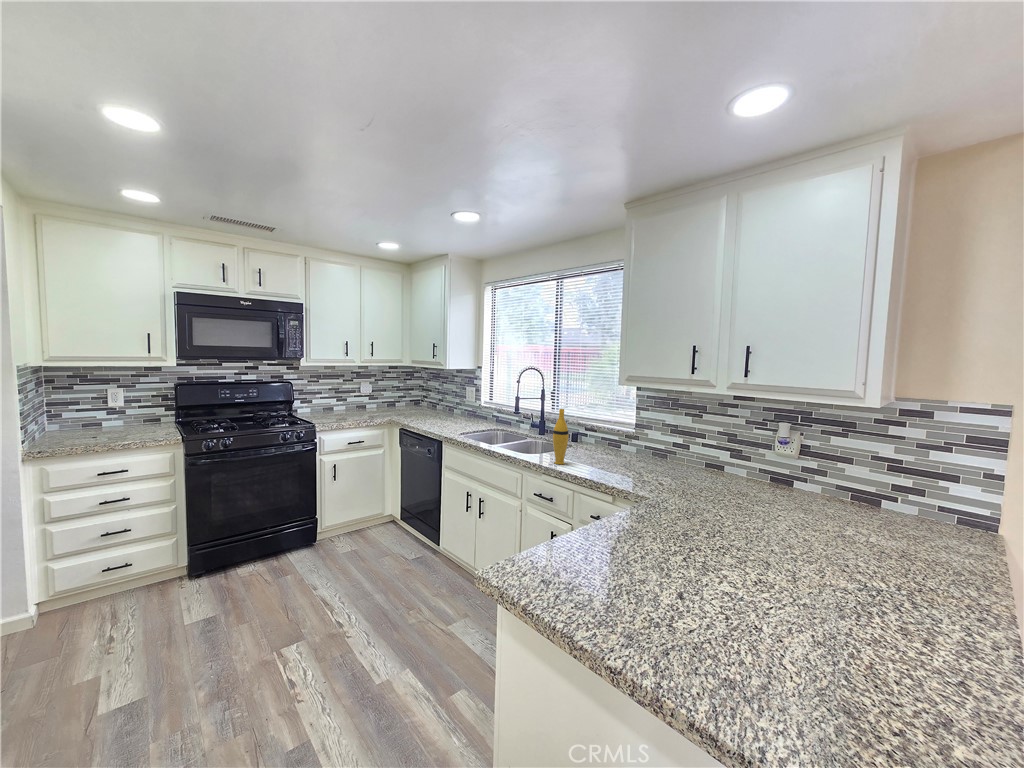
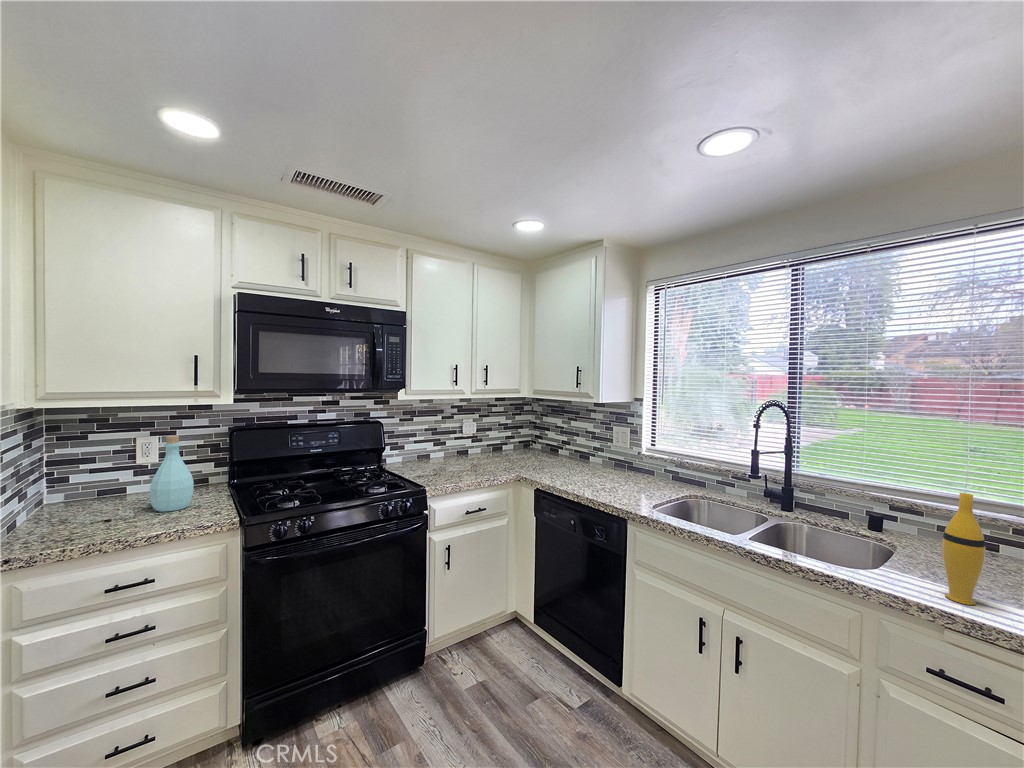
bottle: none [118,386,149,434] -> present [150,436,194,512]

